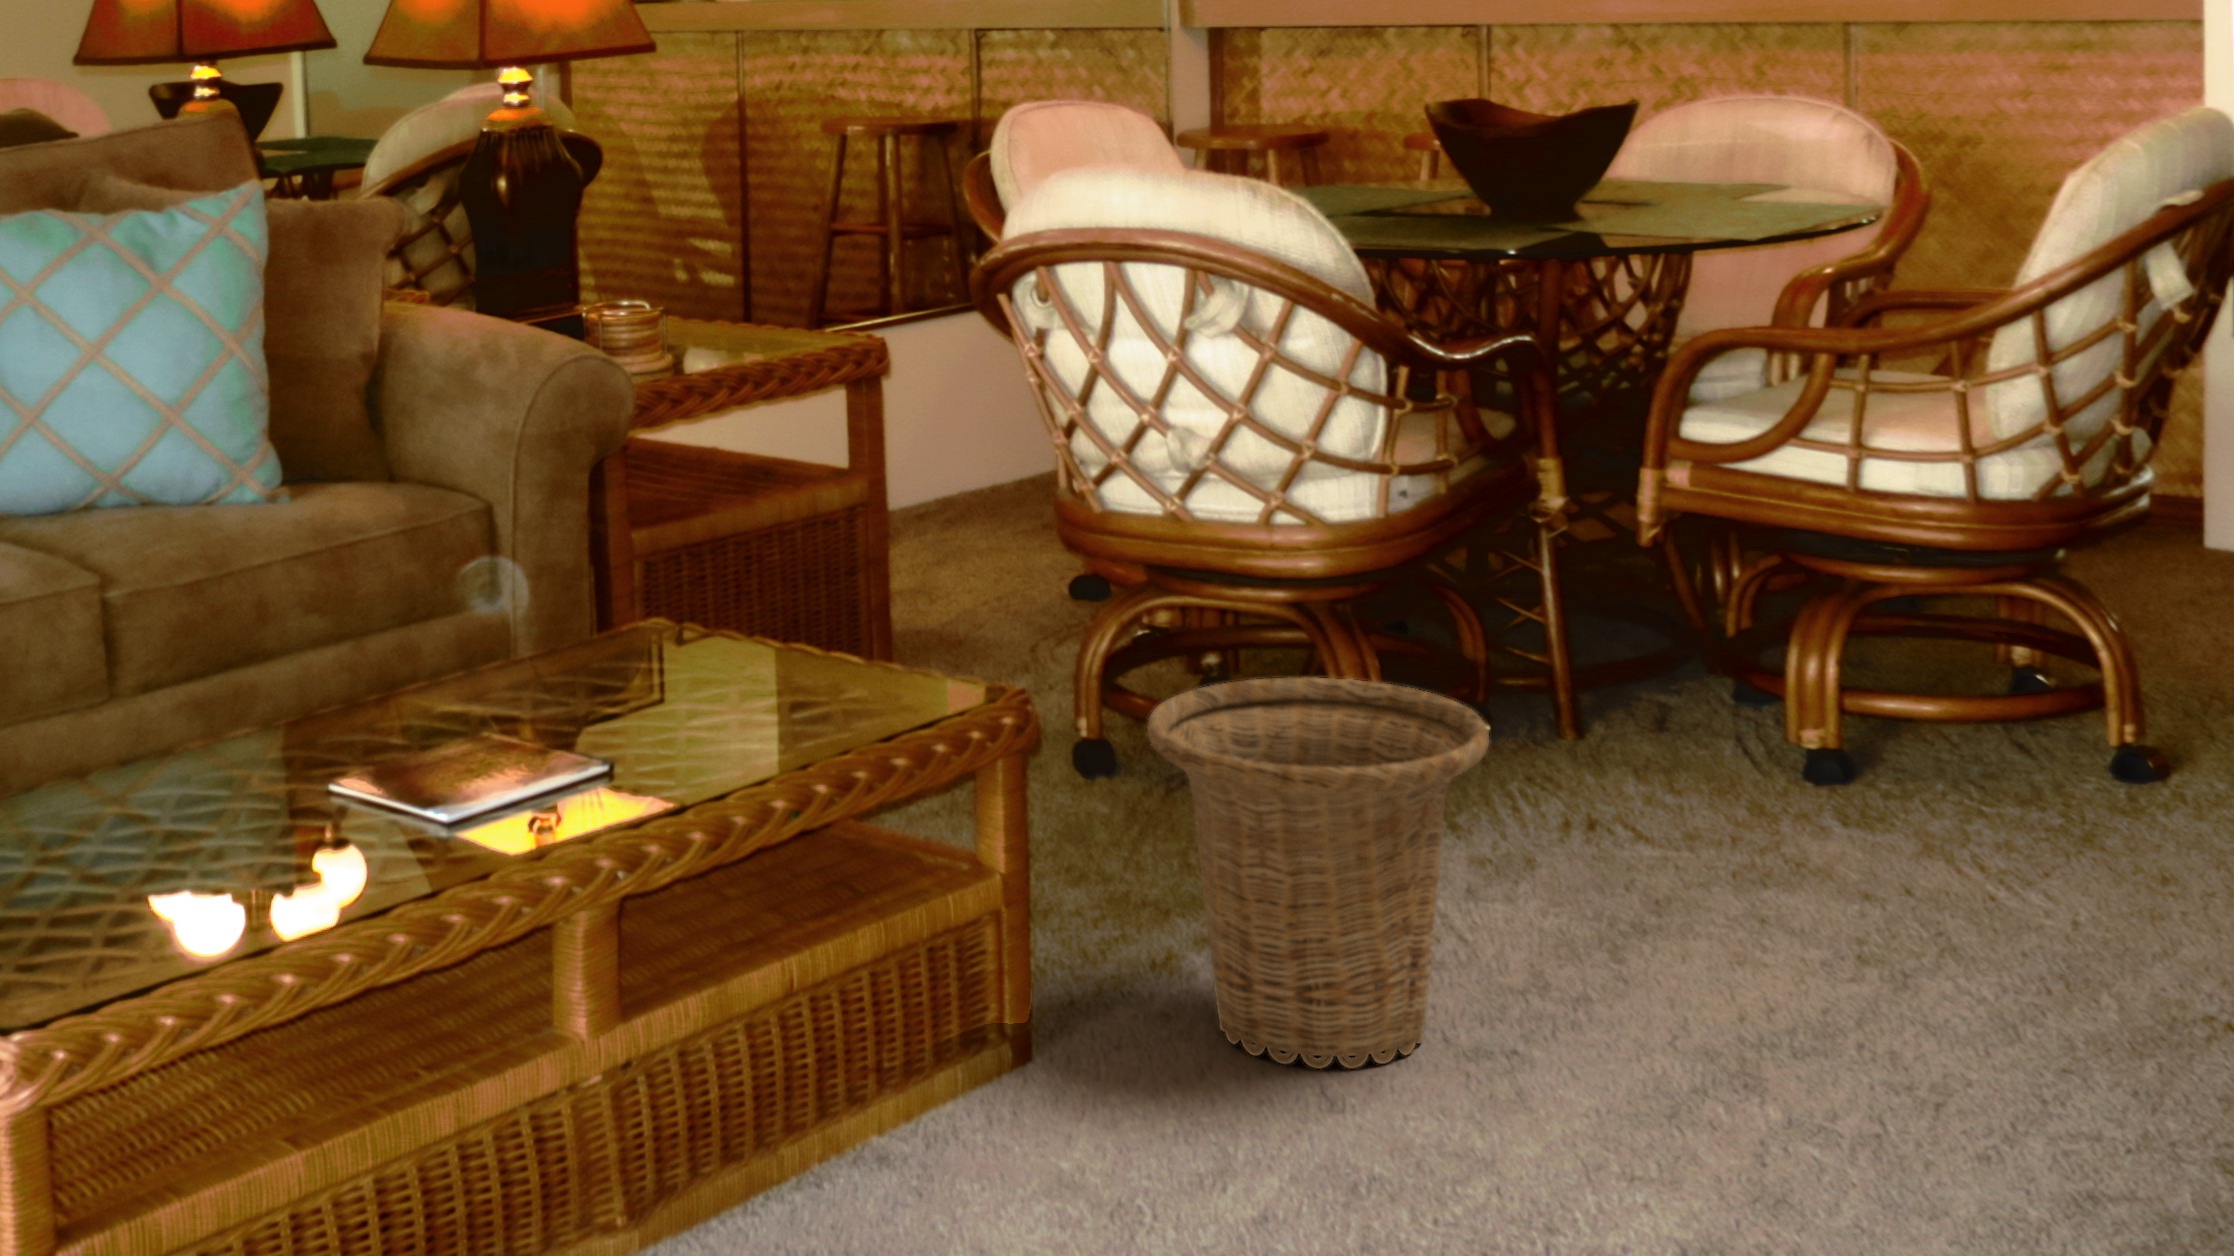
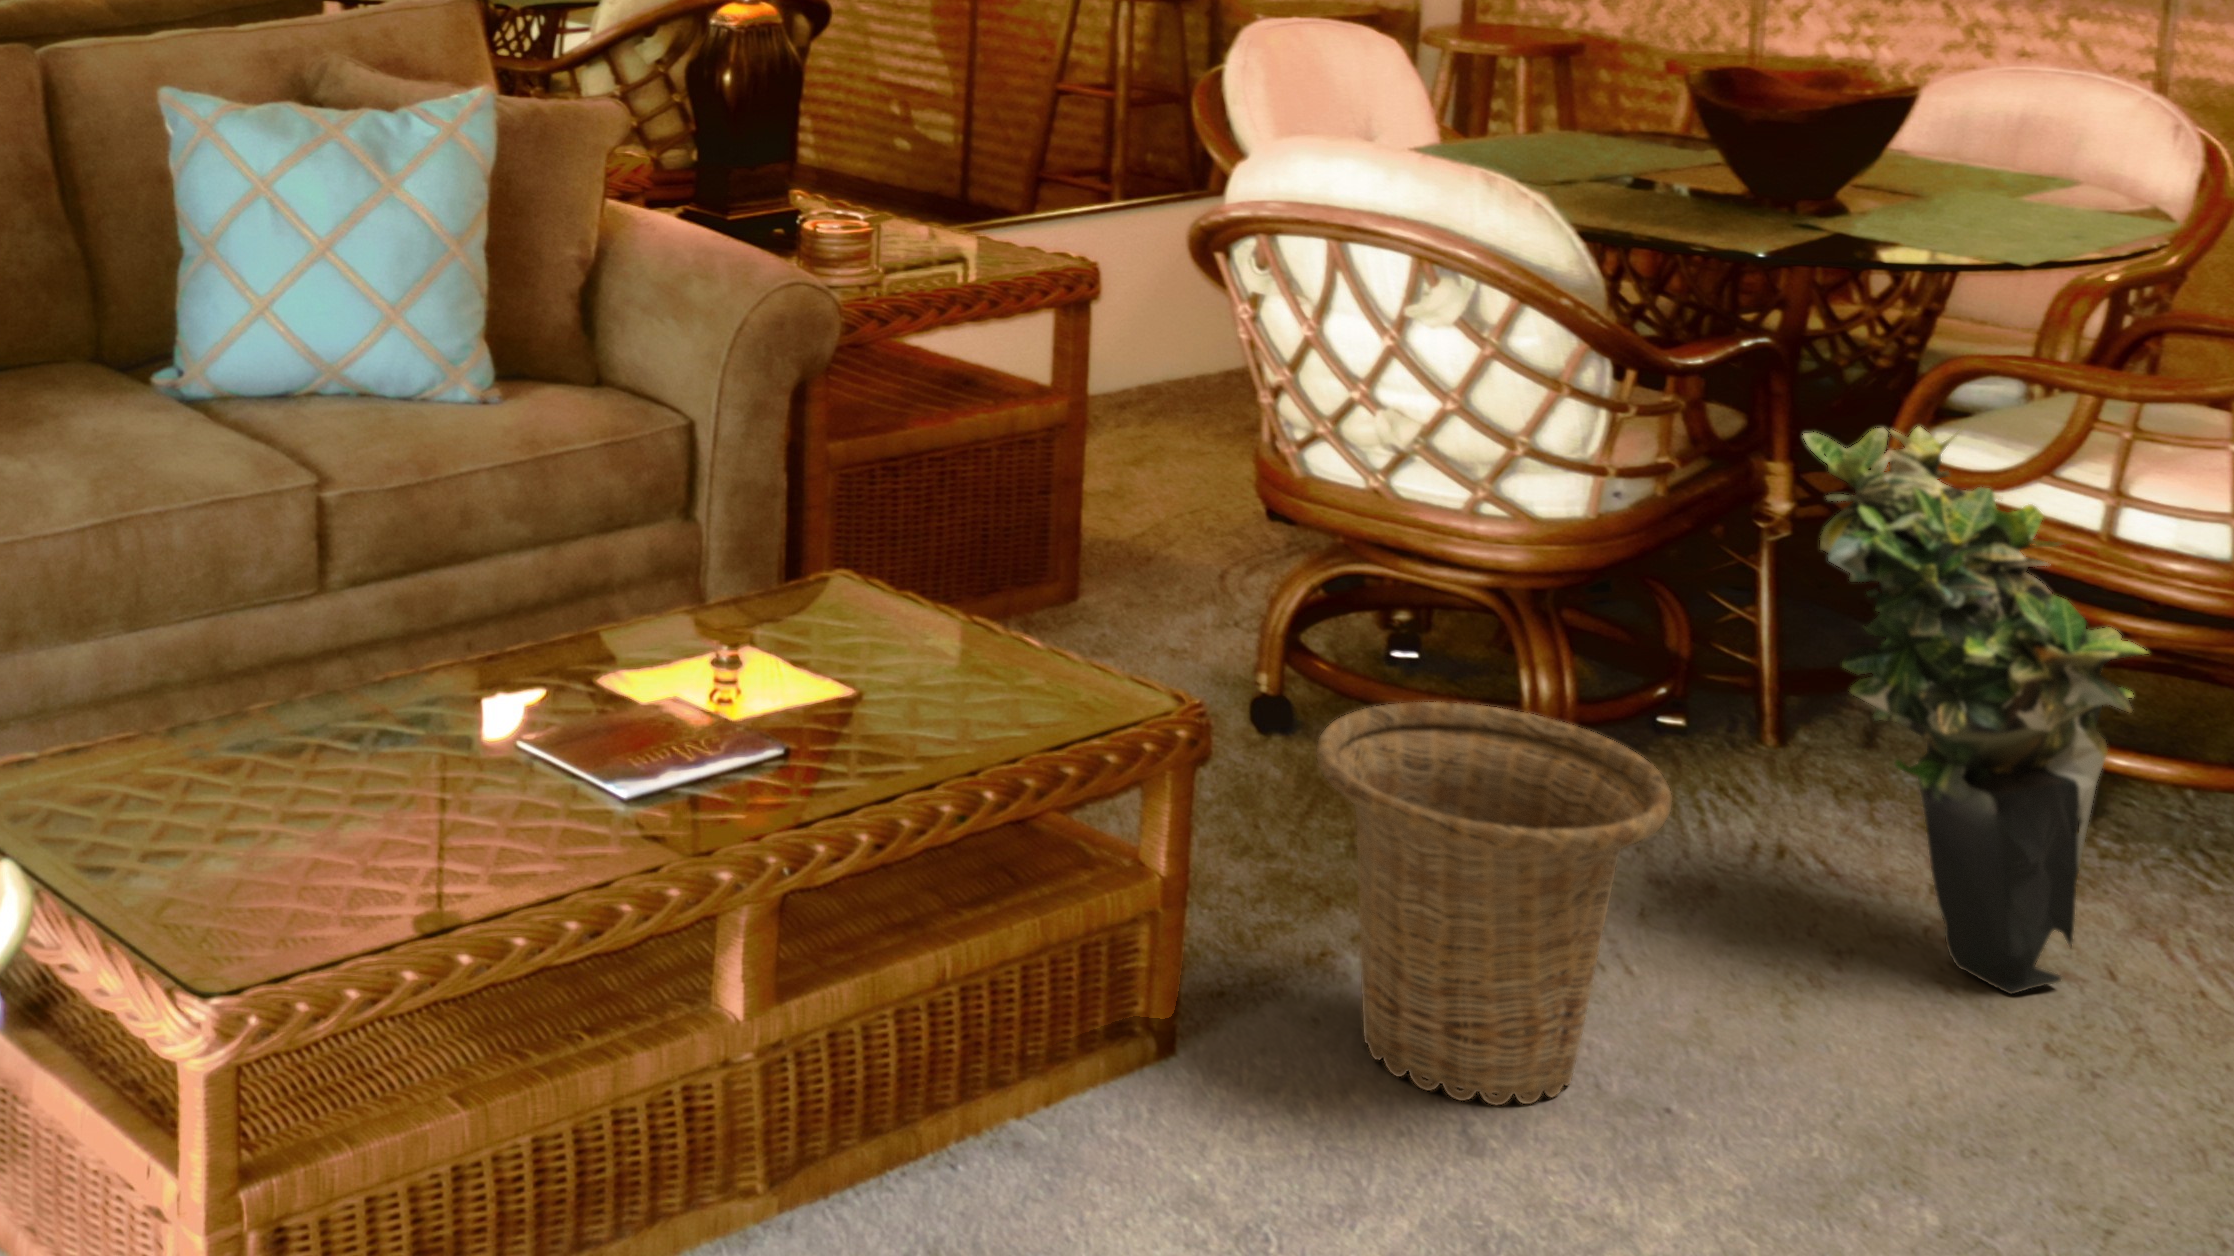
potted plant: none [1572,375,1902,920] -> present [1804,427,2147,994]

